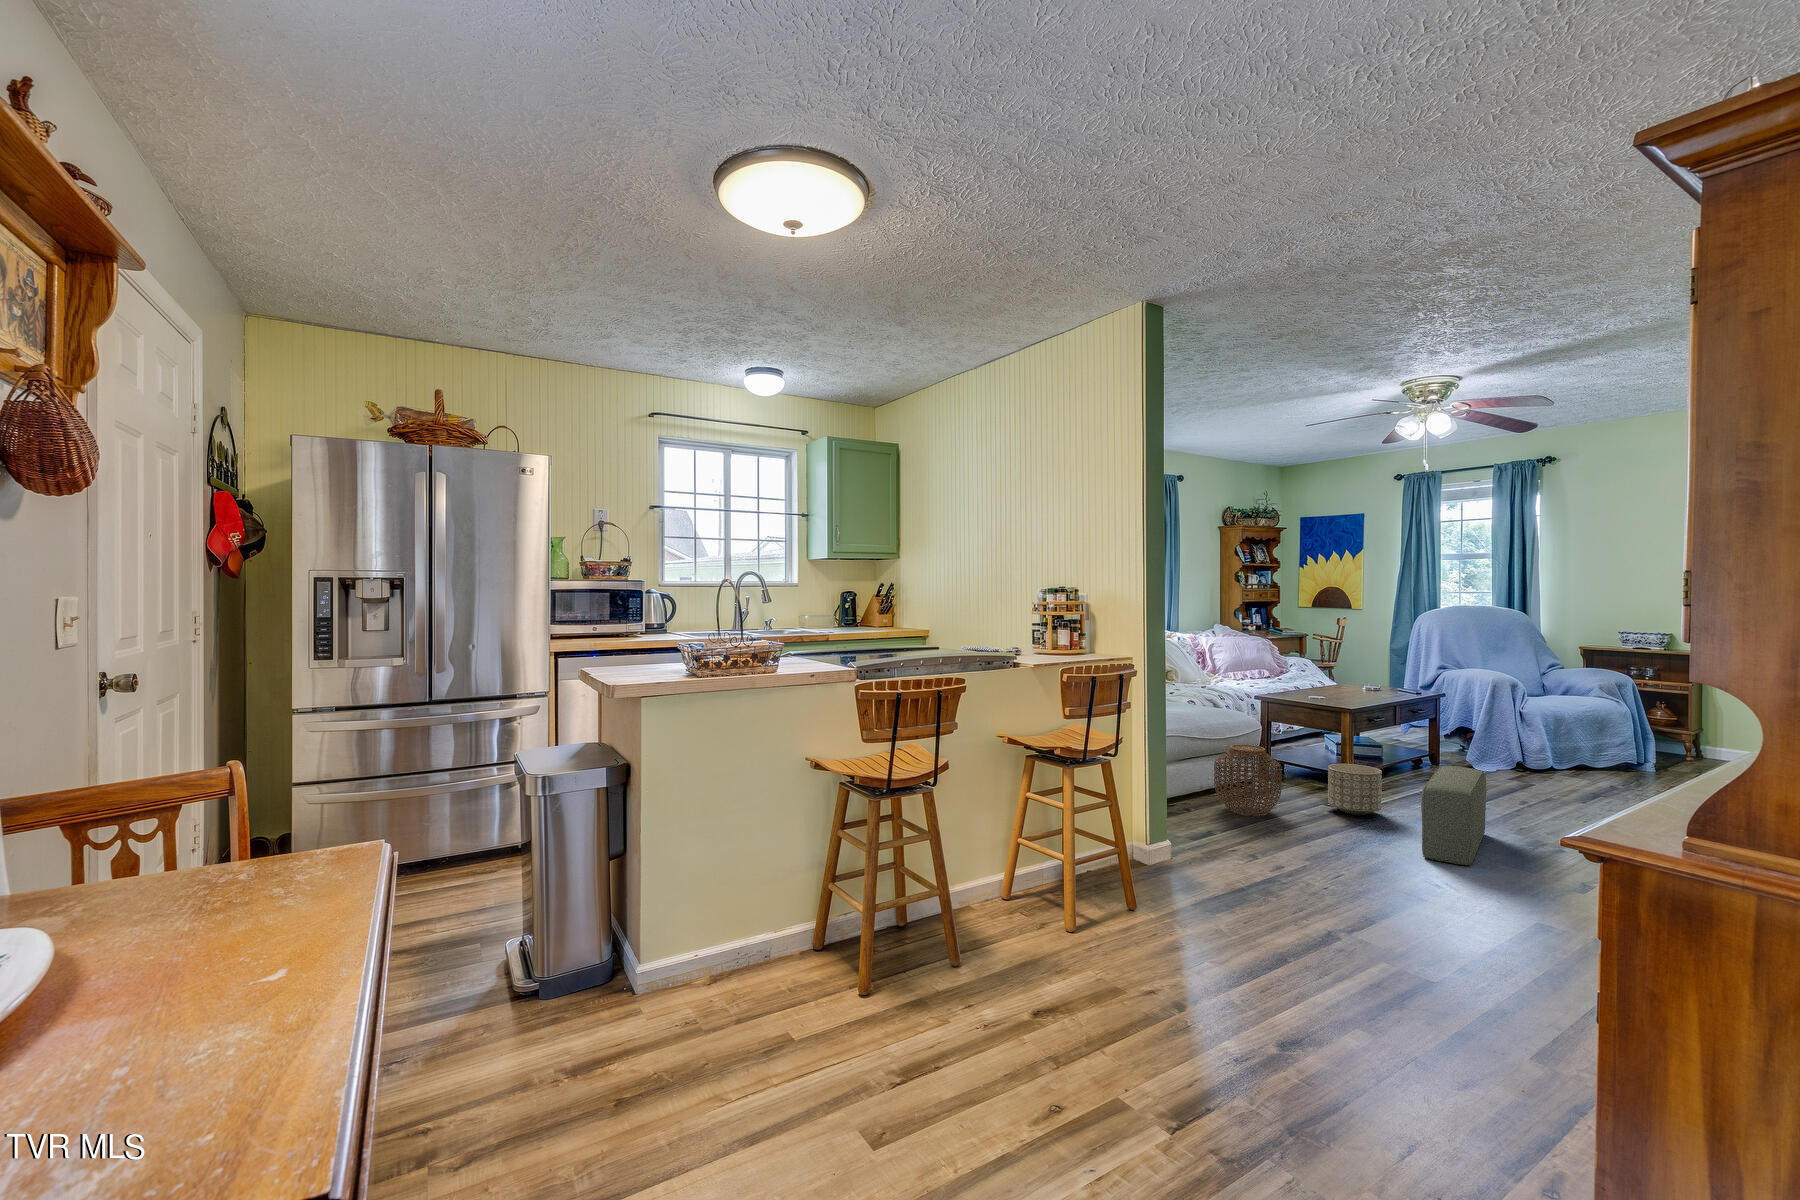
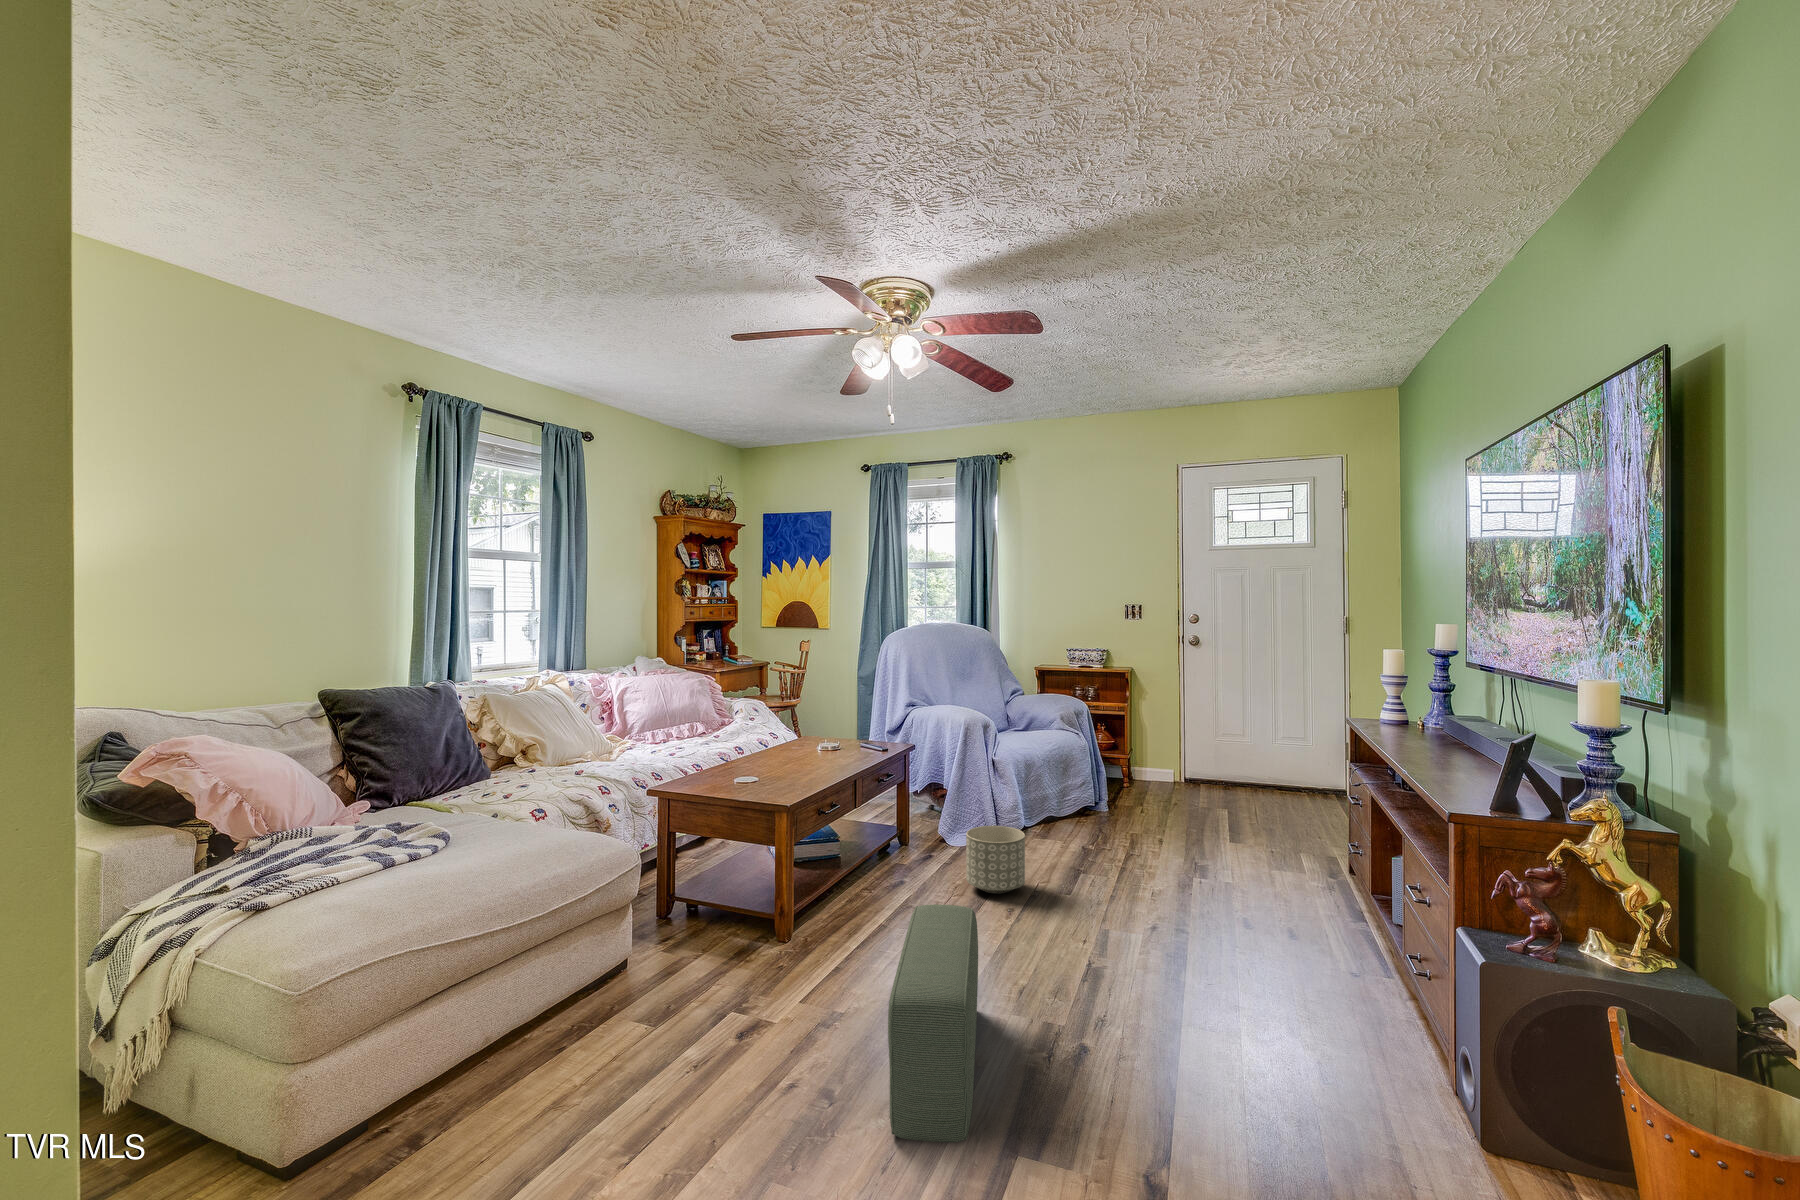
woven basket: present [1214,745,1282,816] -> none [532,915,664,1073]
planter: present [1328,764,1382,815] -> present [966,826,1025,894]

